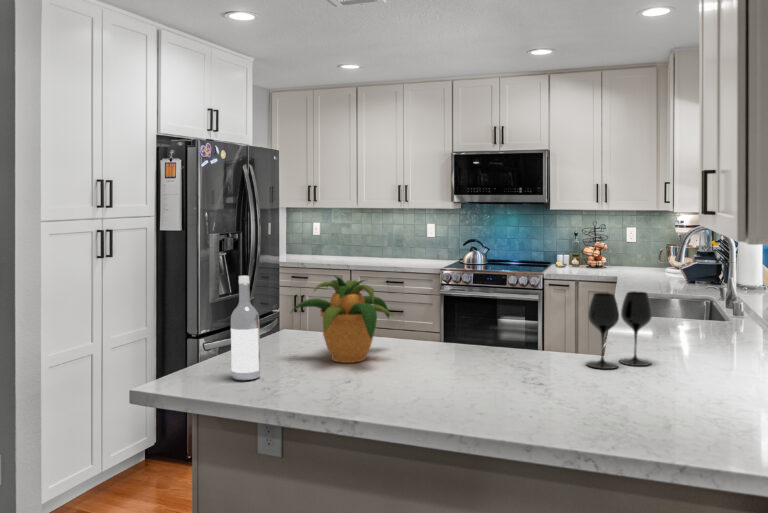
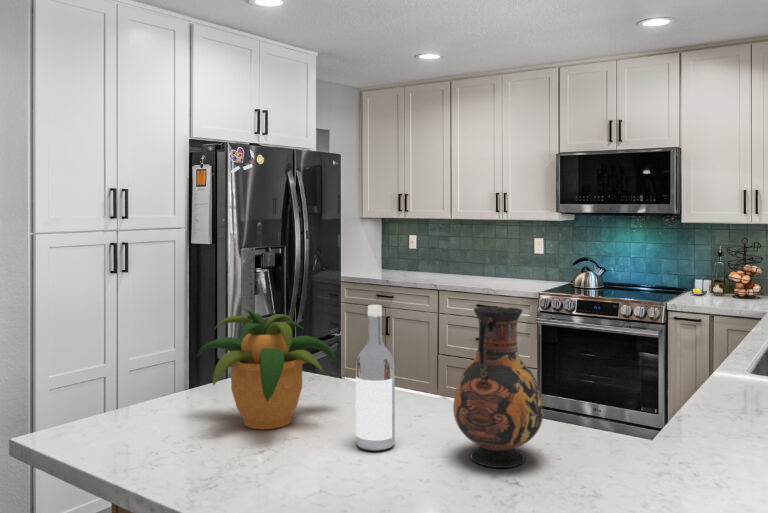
vase: none [497,267,555,369] -> present [453,306,543,468]
wine bottle: present [231,276,260,380] -> present [355,305,395,451]
wine glass: present [586,291,652,369] -> none [595,353,714,482]

